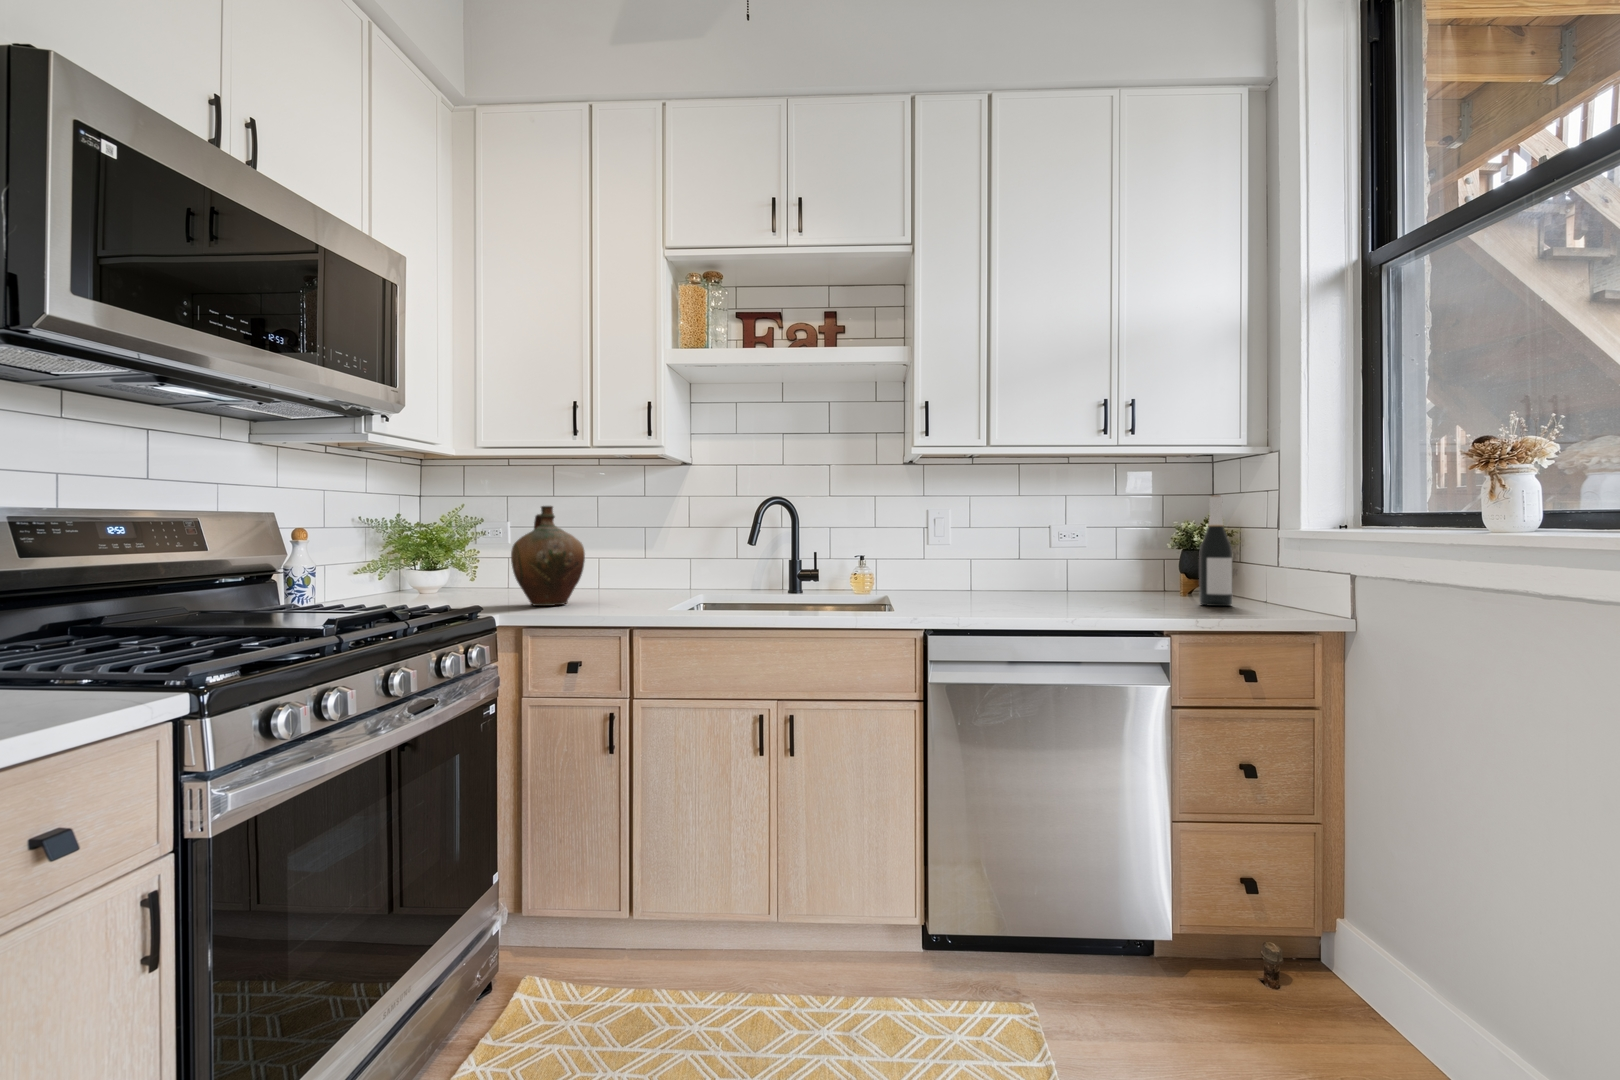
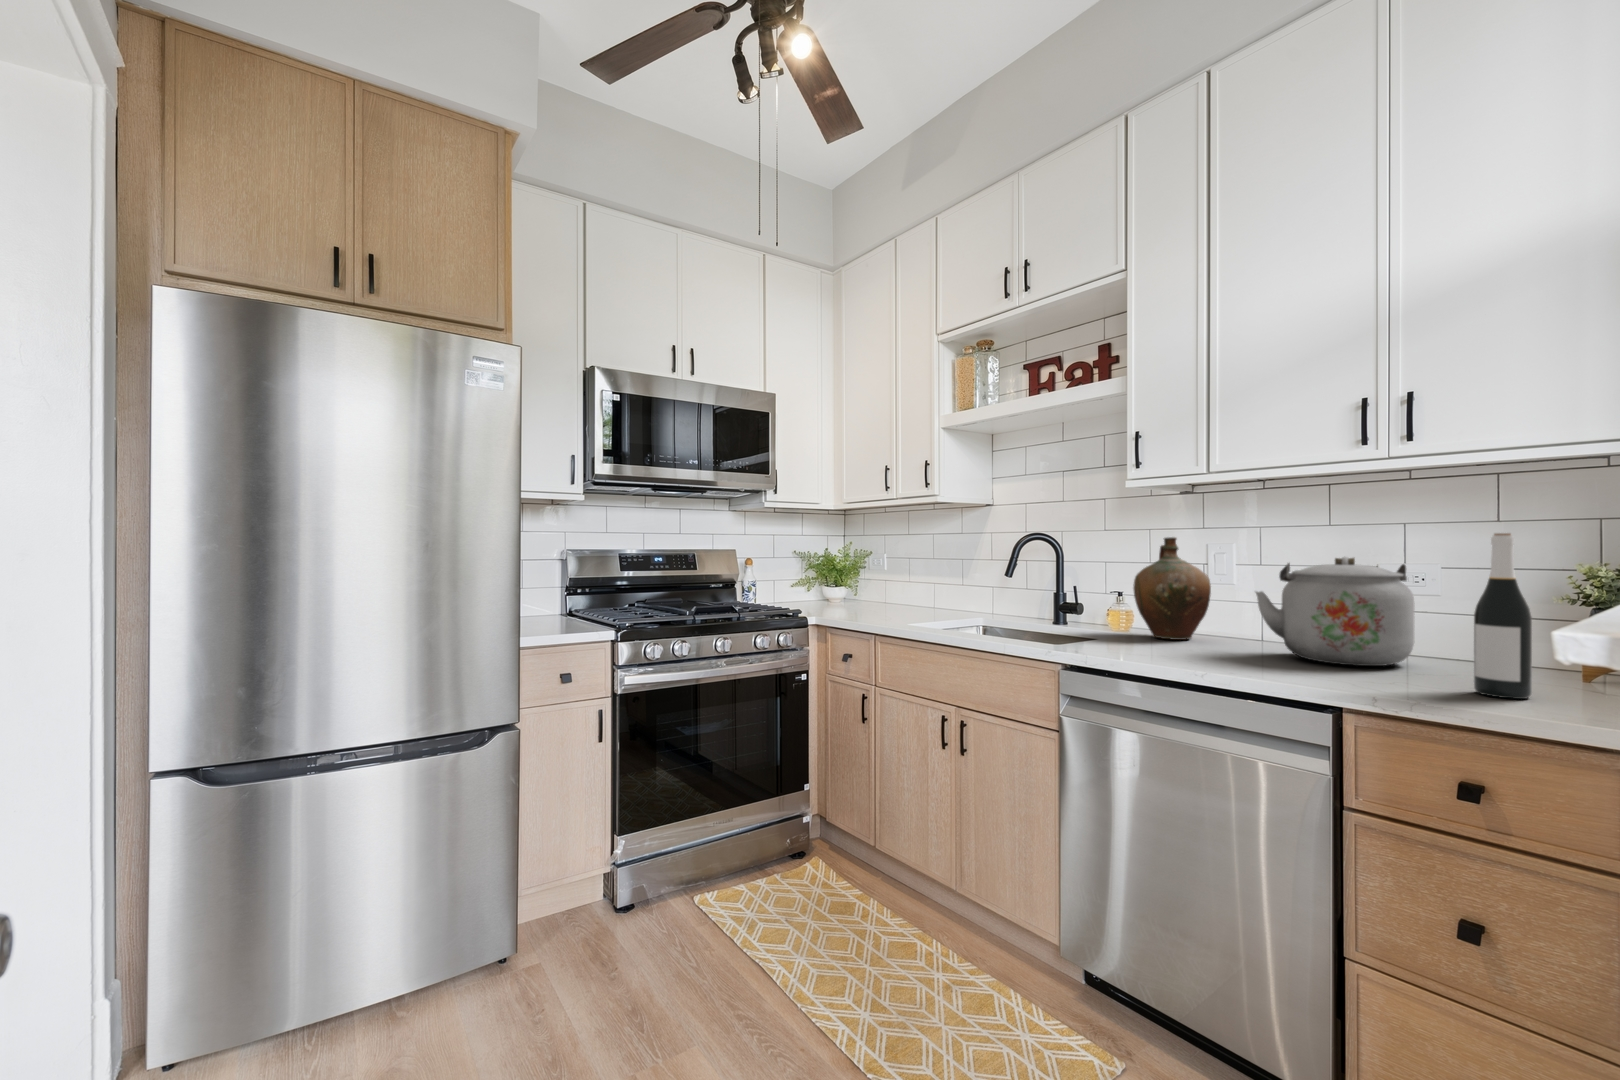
ceramic jug: present [511,506,585,606] -> present [1133,537,1211,640]
kettle: none [1013,517,1118,600] -> present [1256,556,1415,666]

